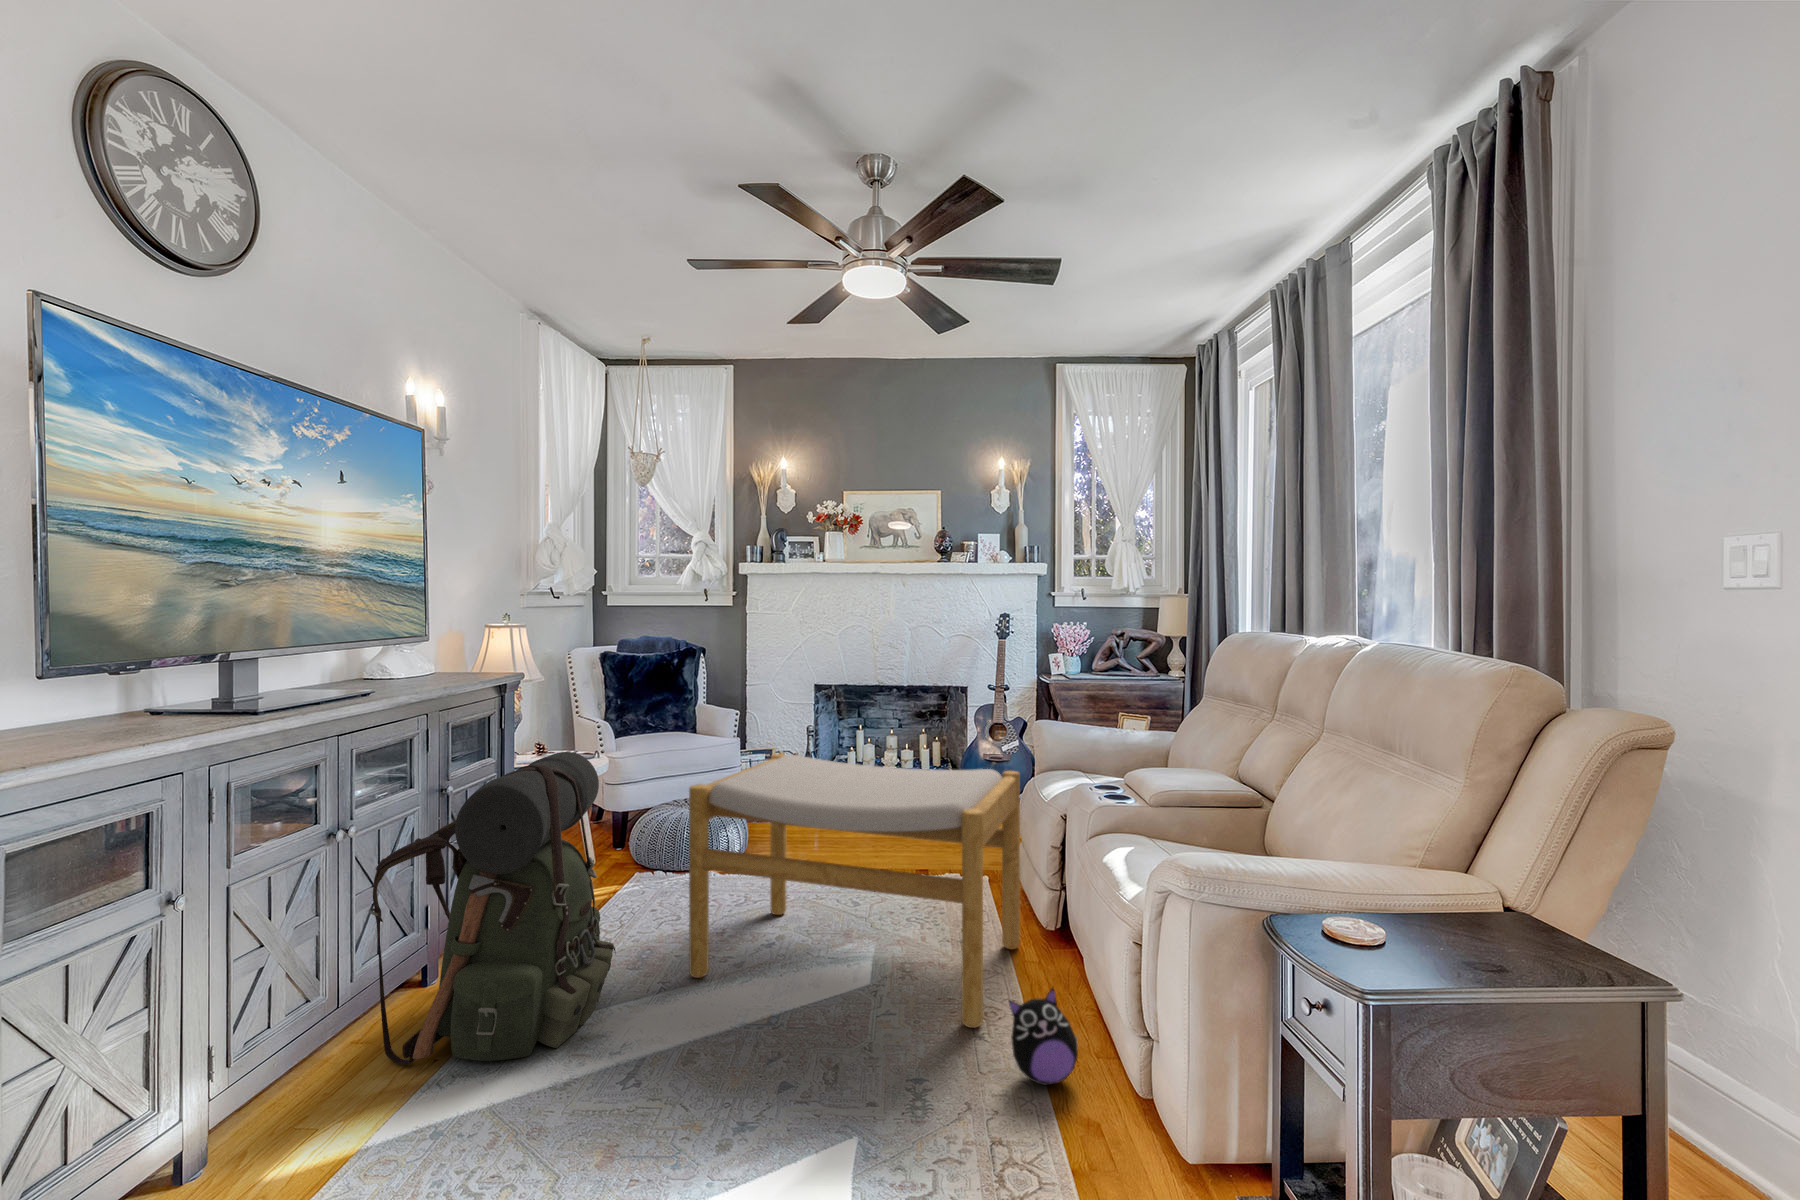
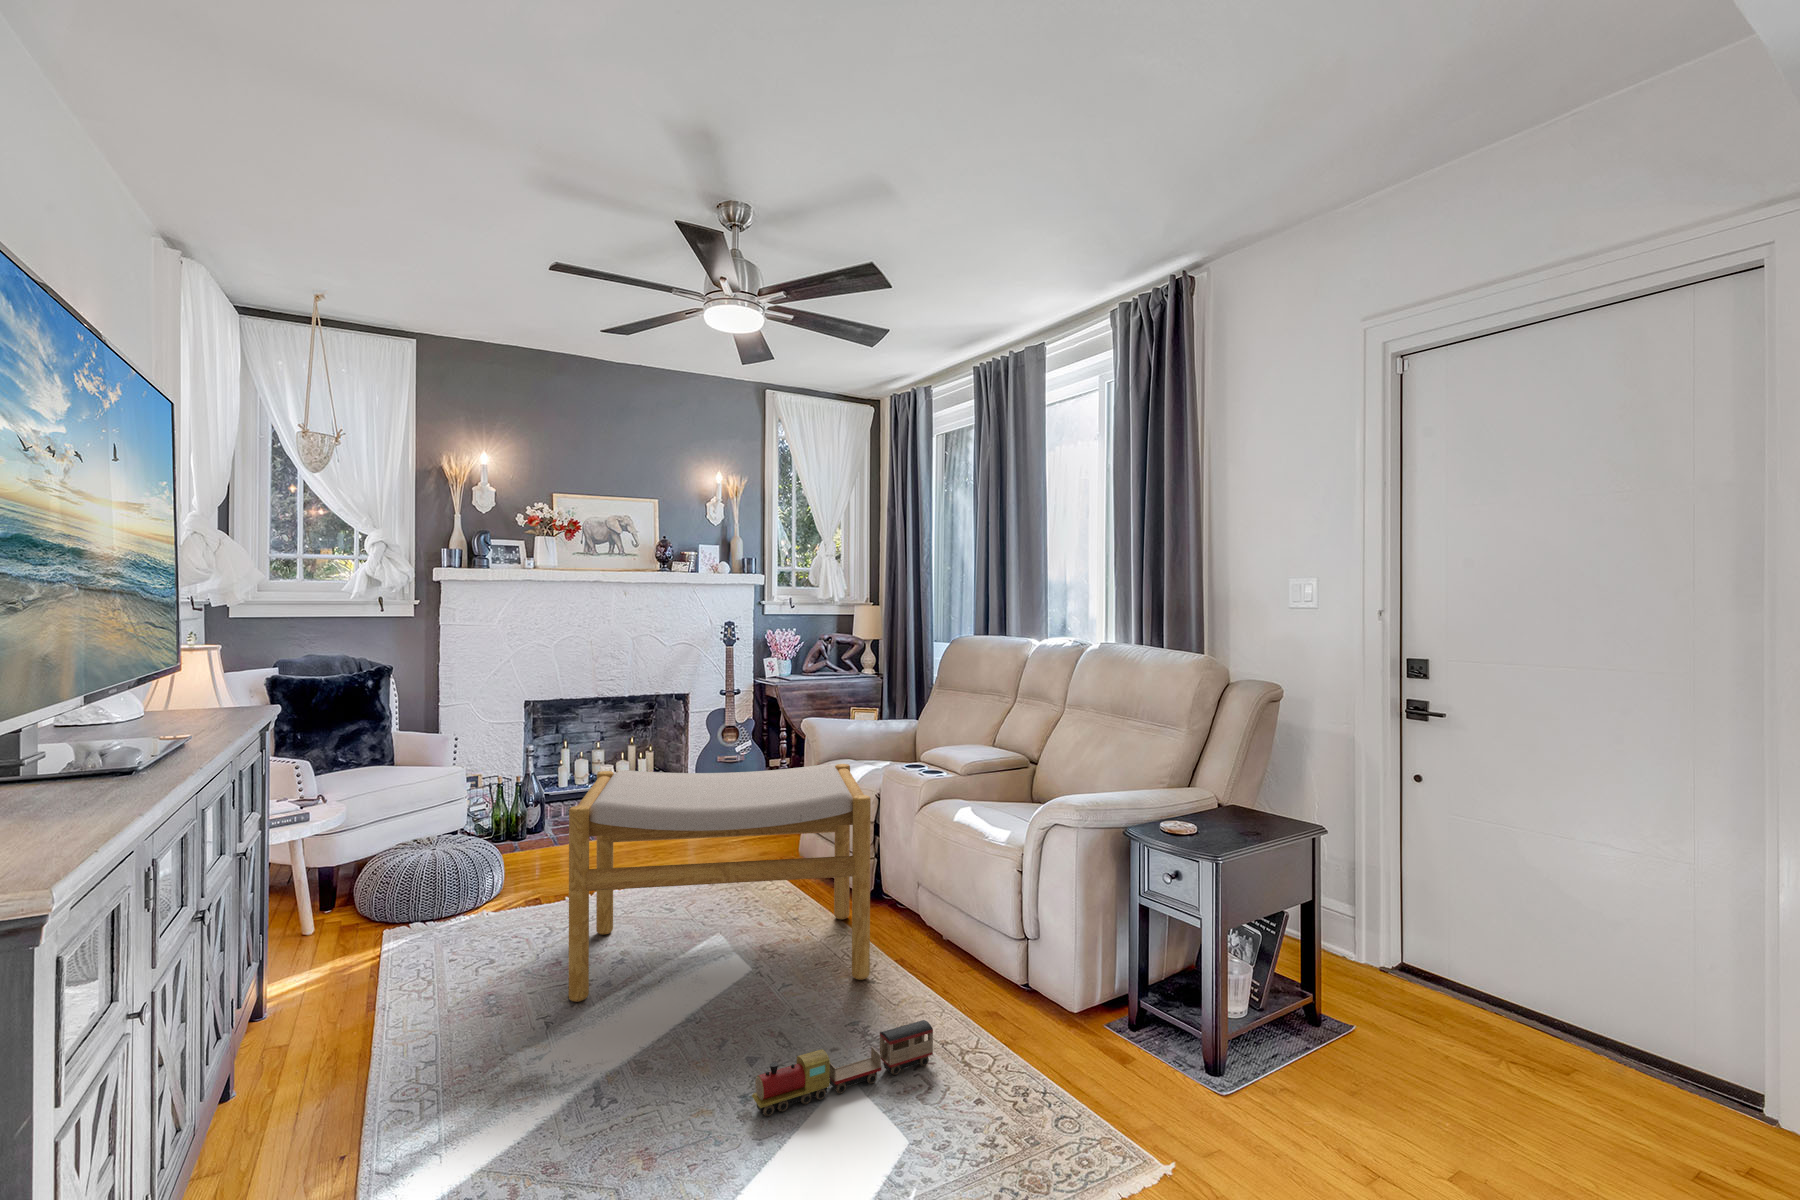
backpack: present [369,752,615,1065] -> none [245,787,515,1154]
plush toy: present [1008,988,1078,1085] -> none [914,925,967,1002]
toy train: none [728,1103,962,1165] -> present [752,1020,933,1117]

